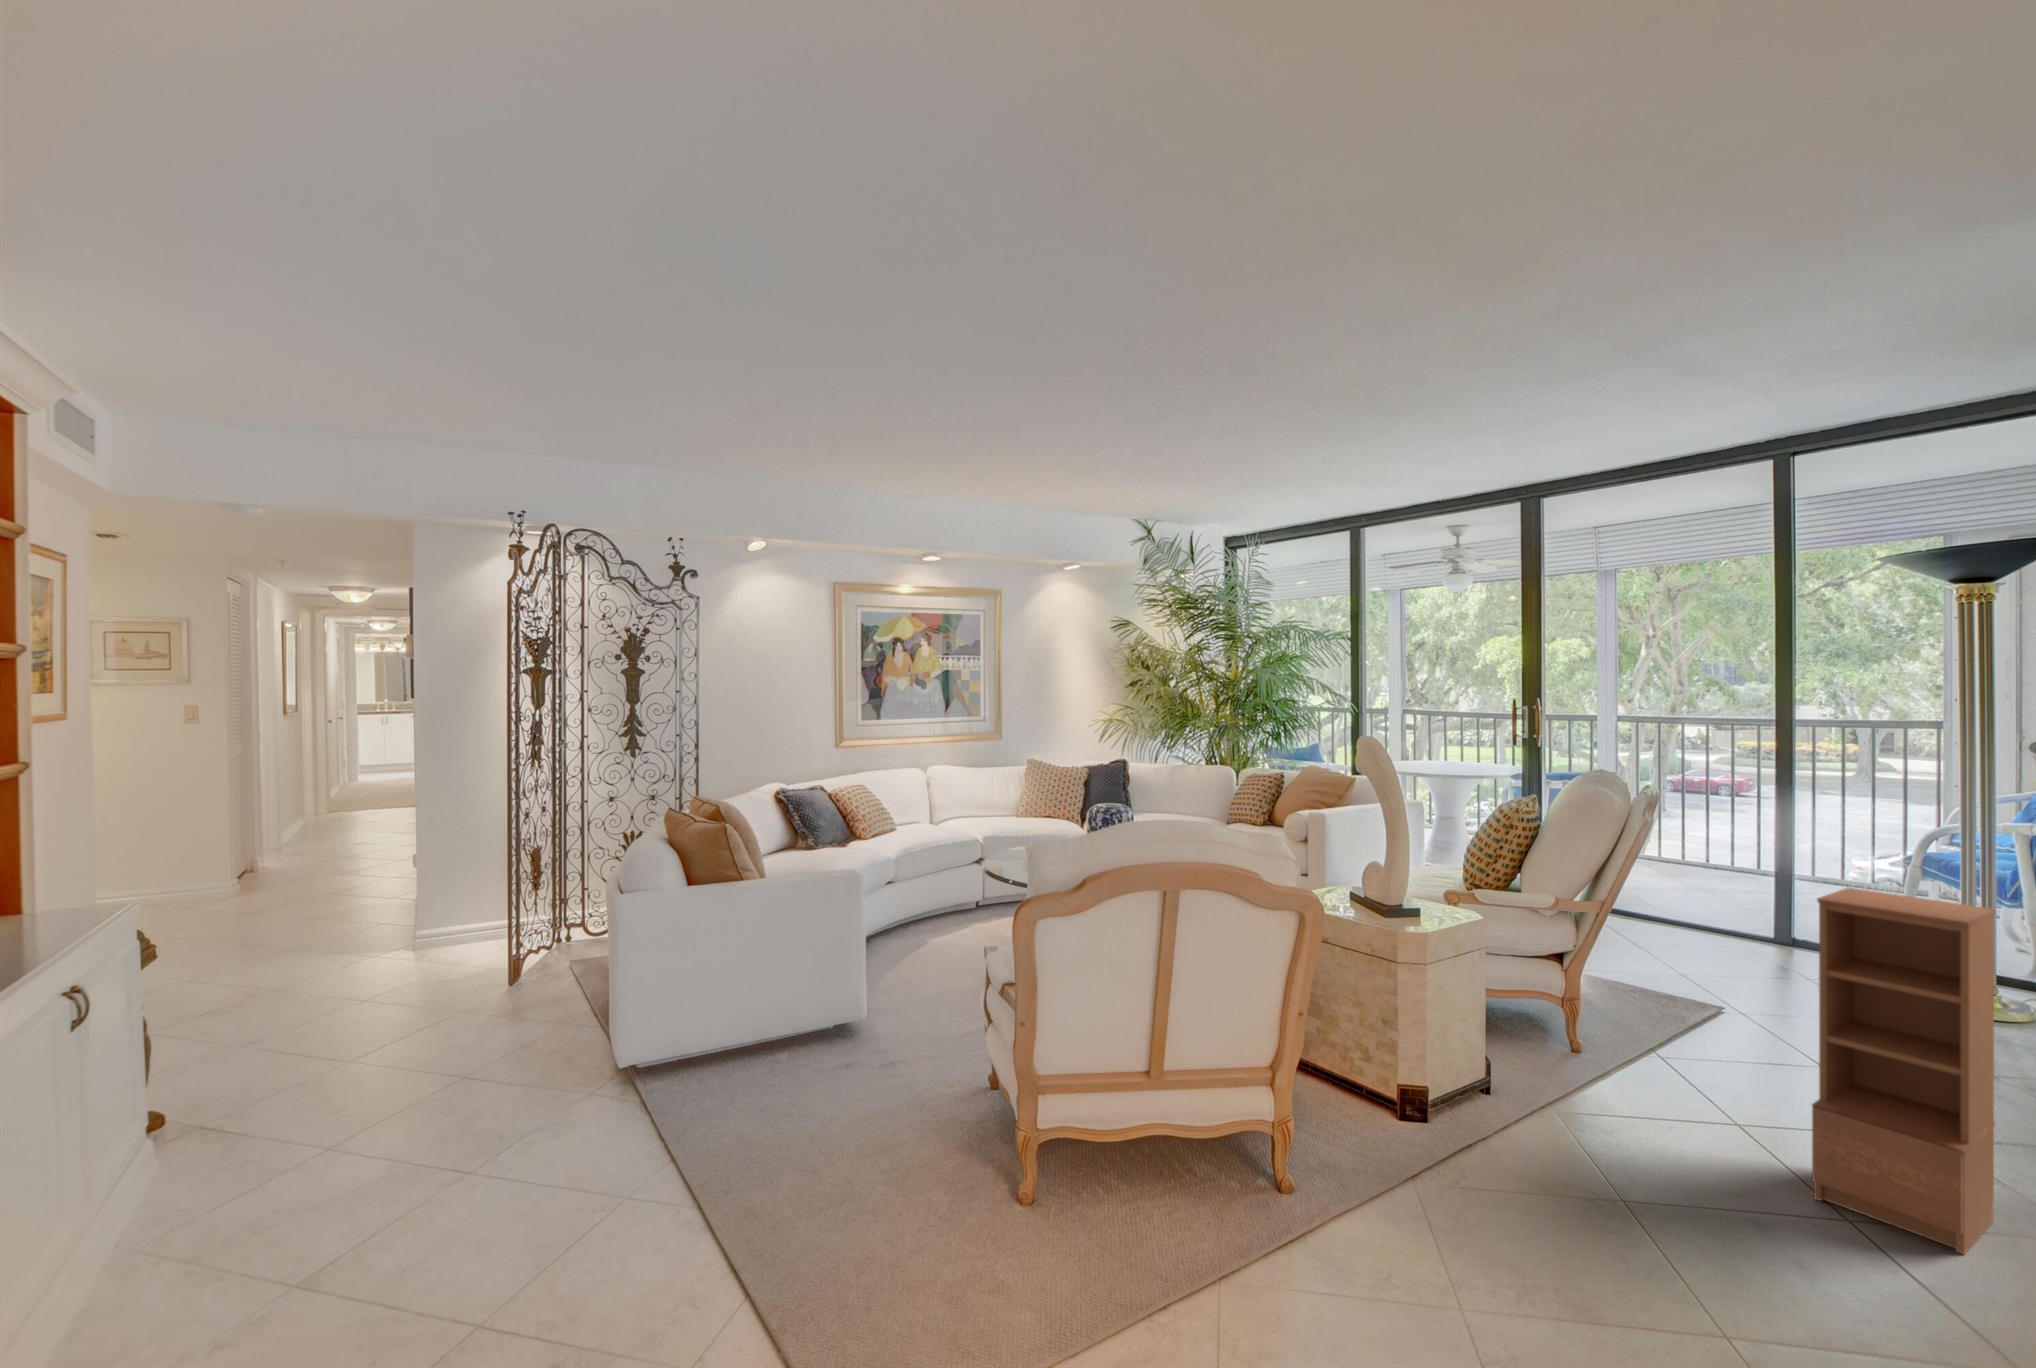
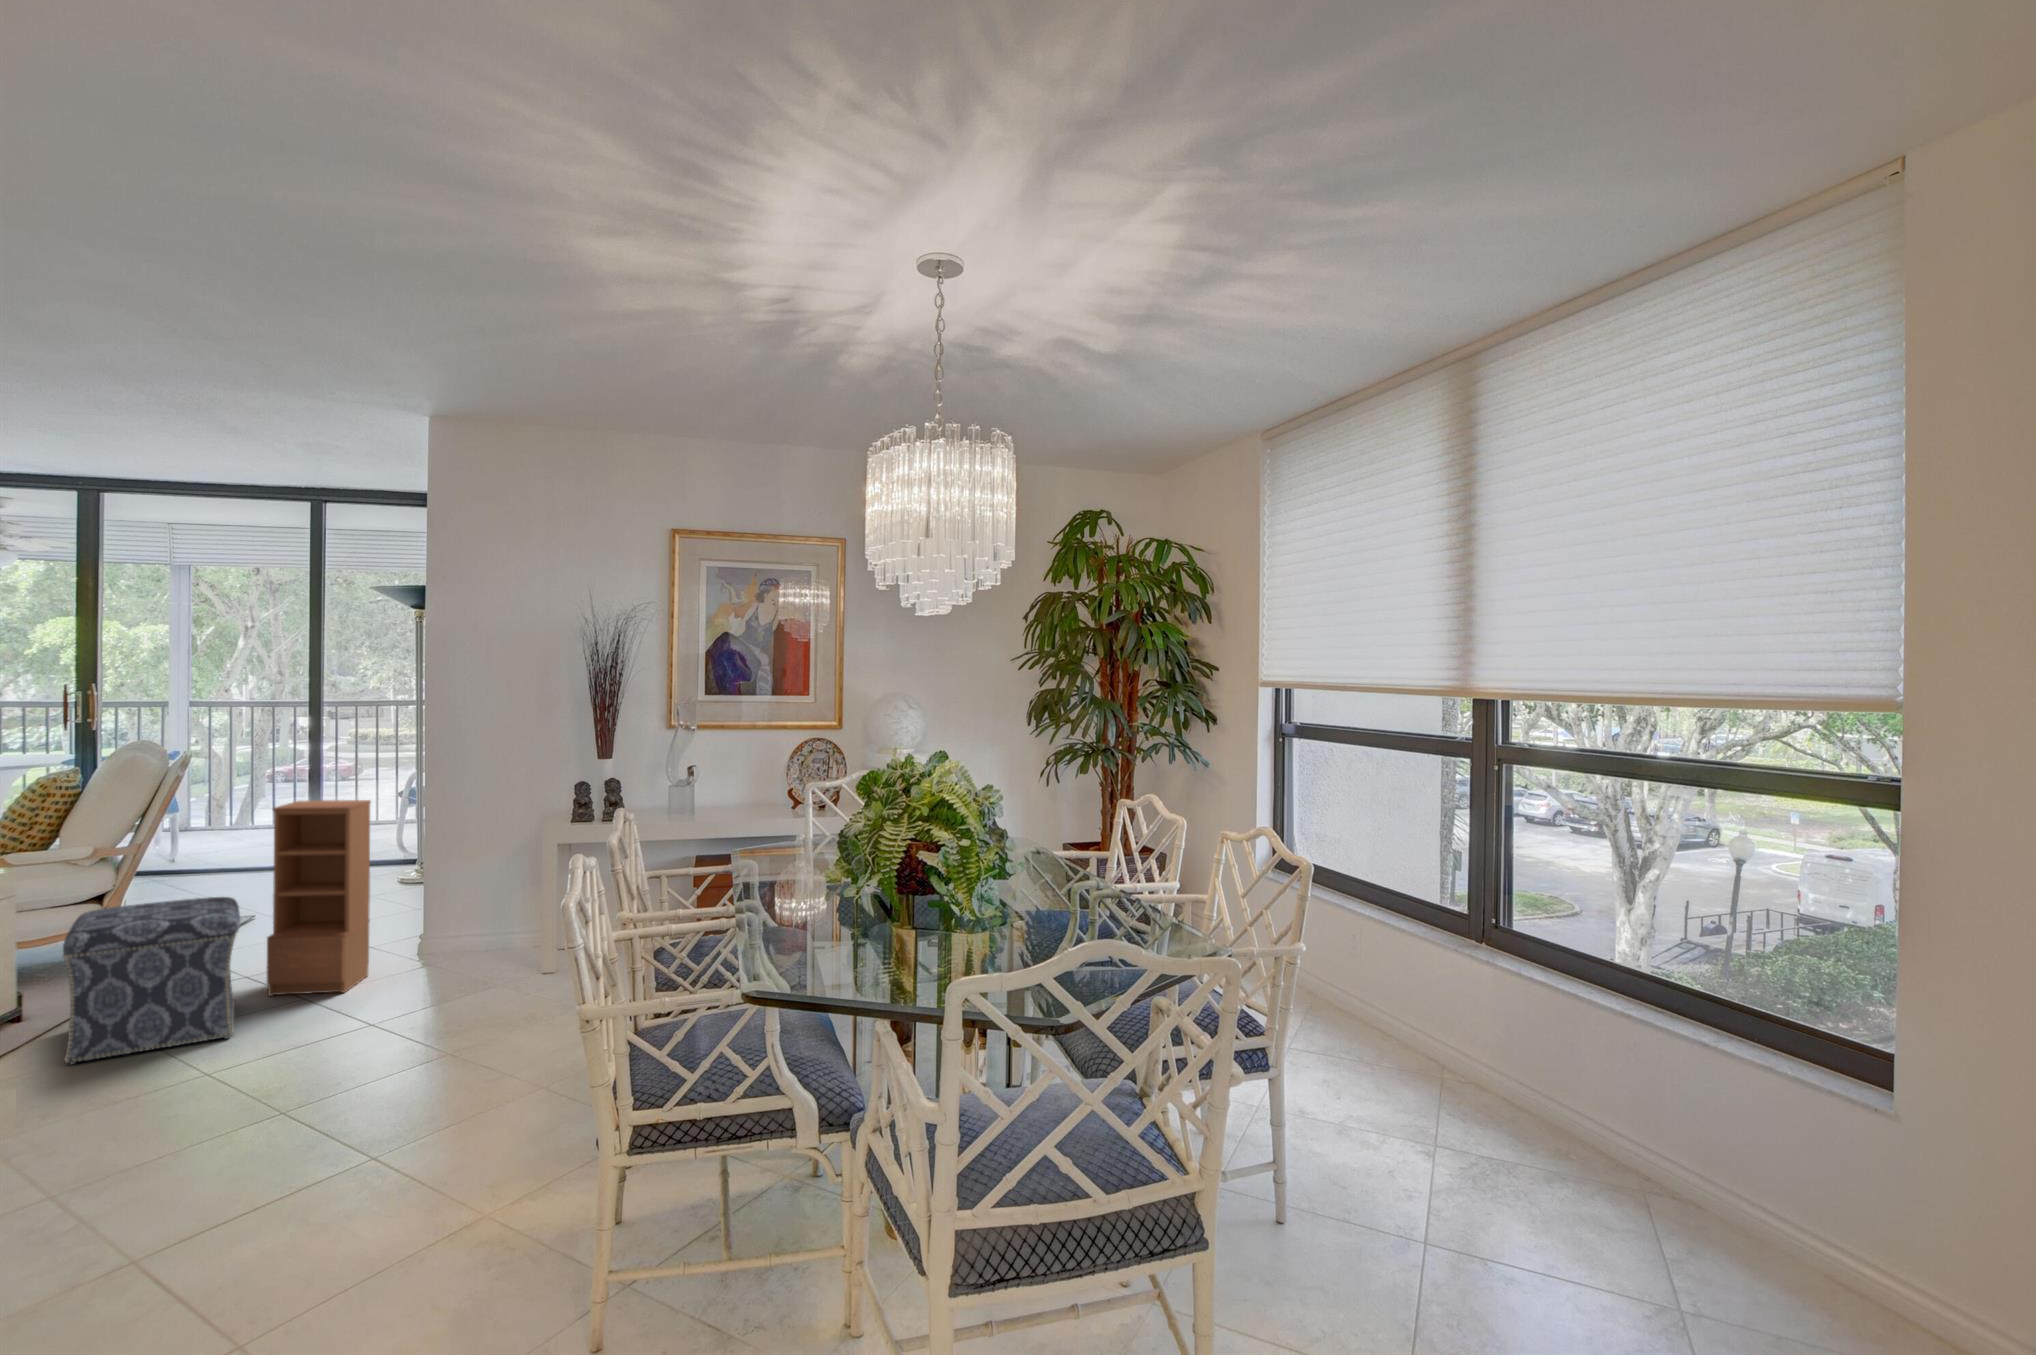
ottoman: none [1549,1001,1797,1286] -> present [63,897,240,1064]

